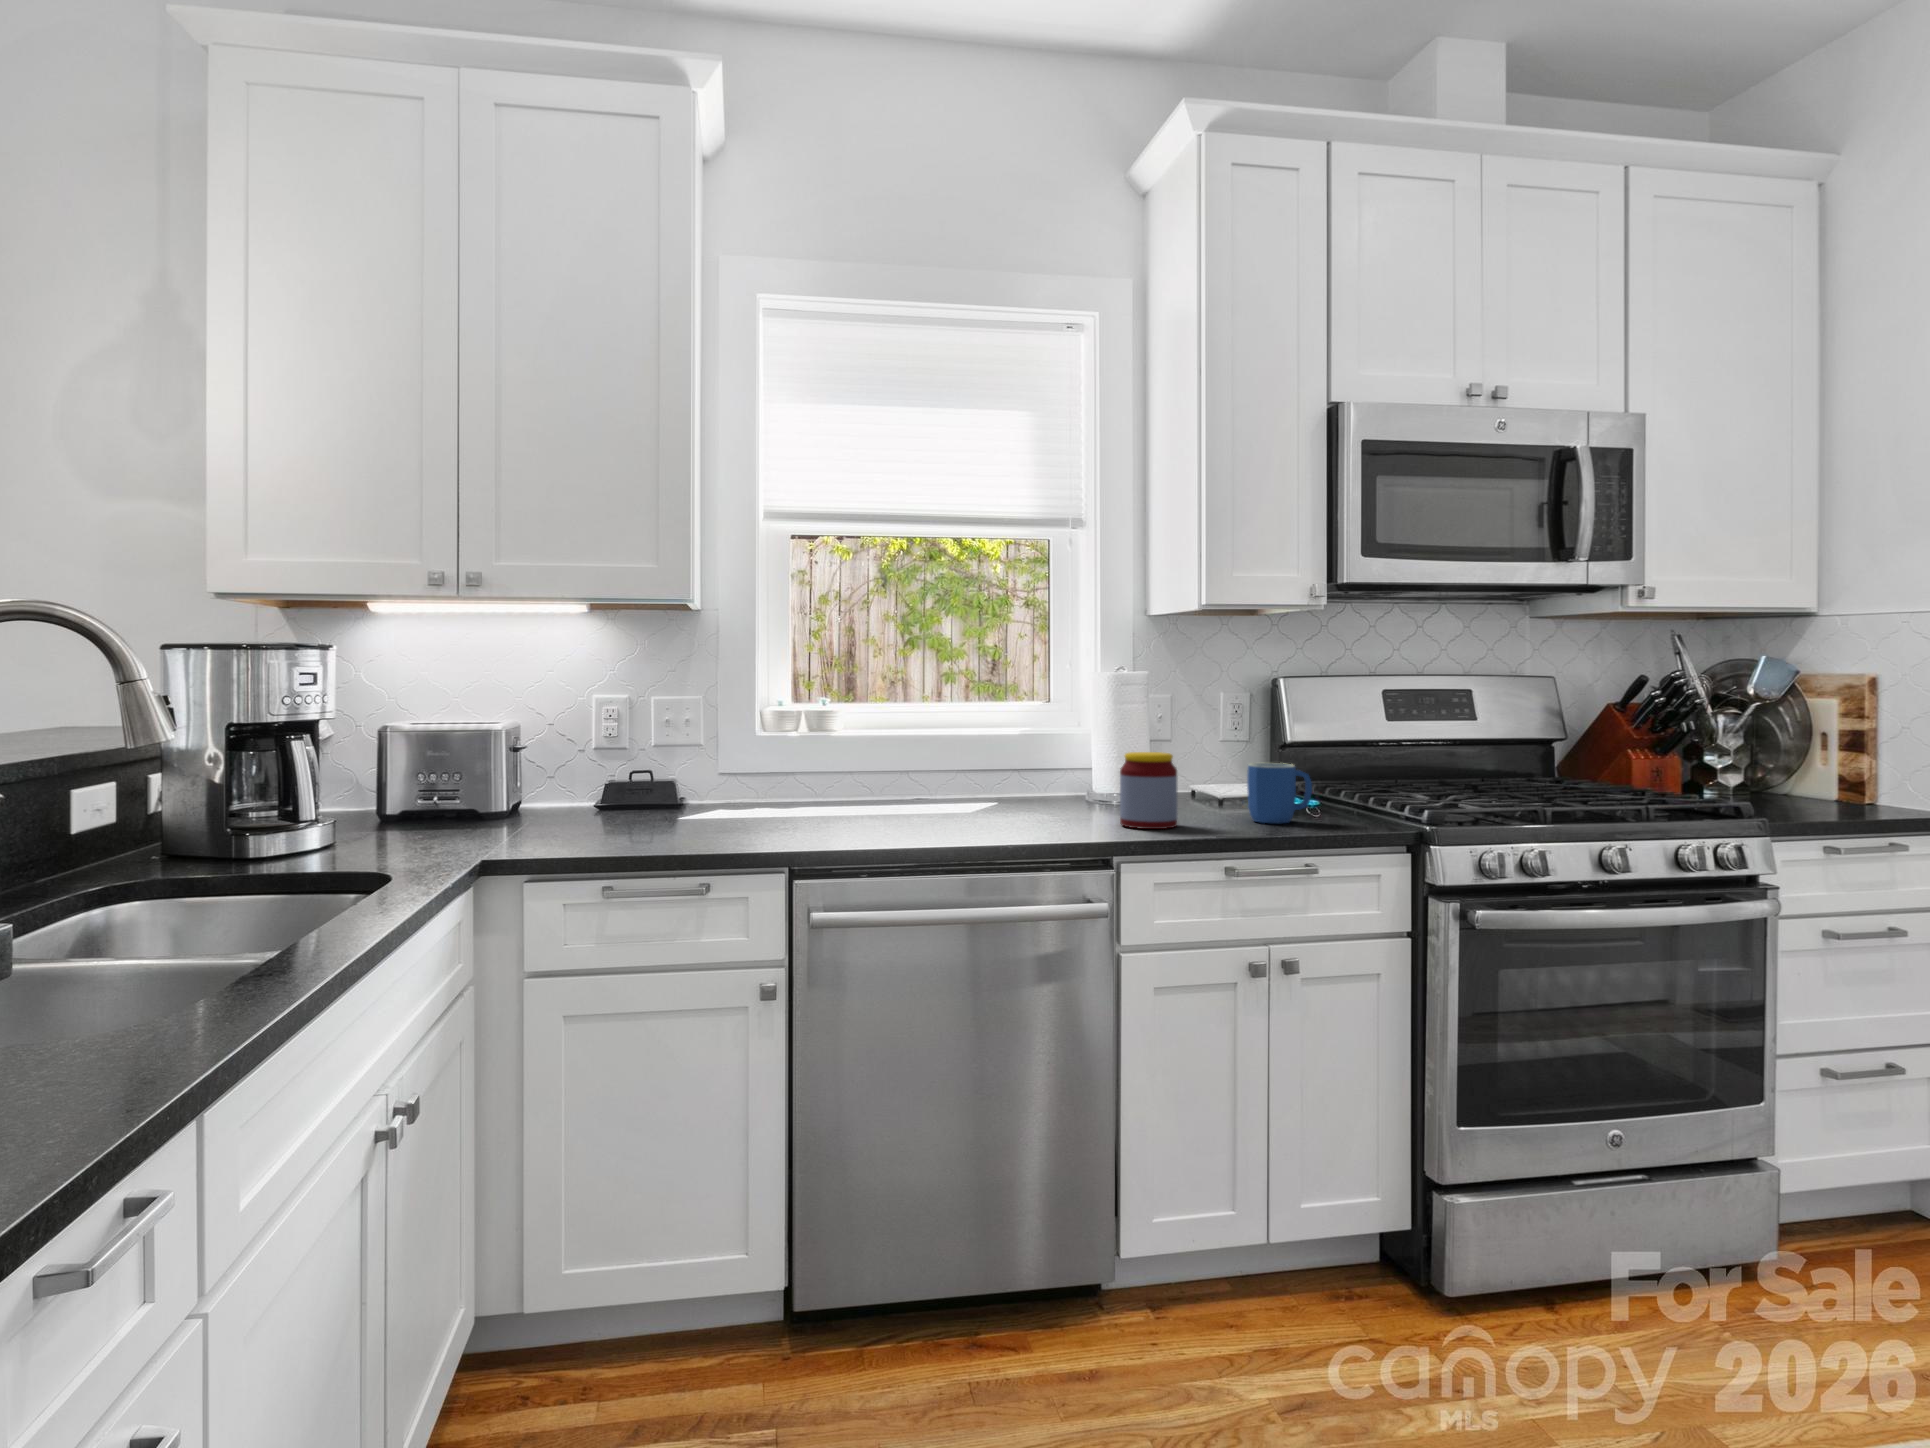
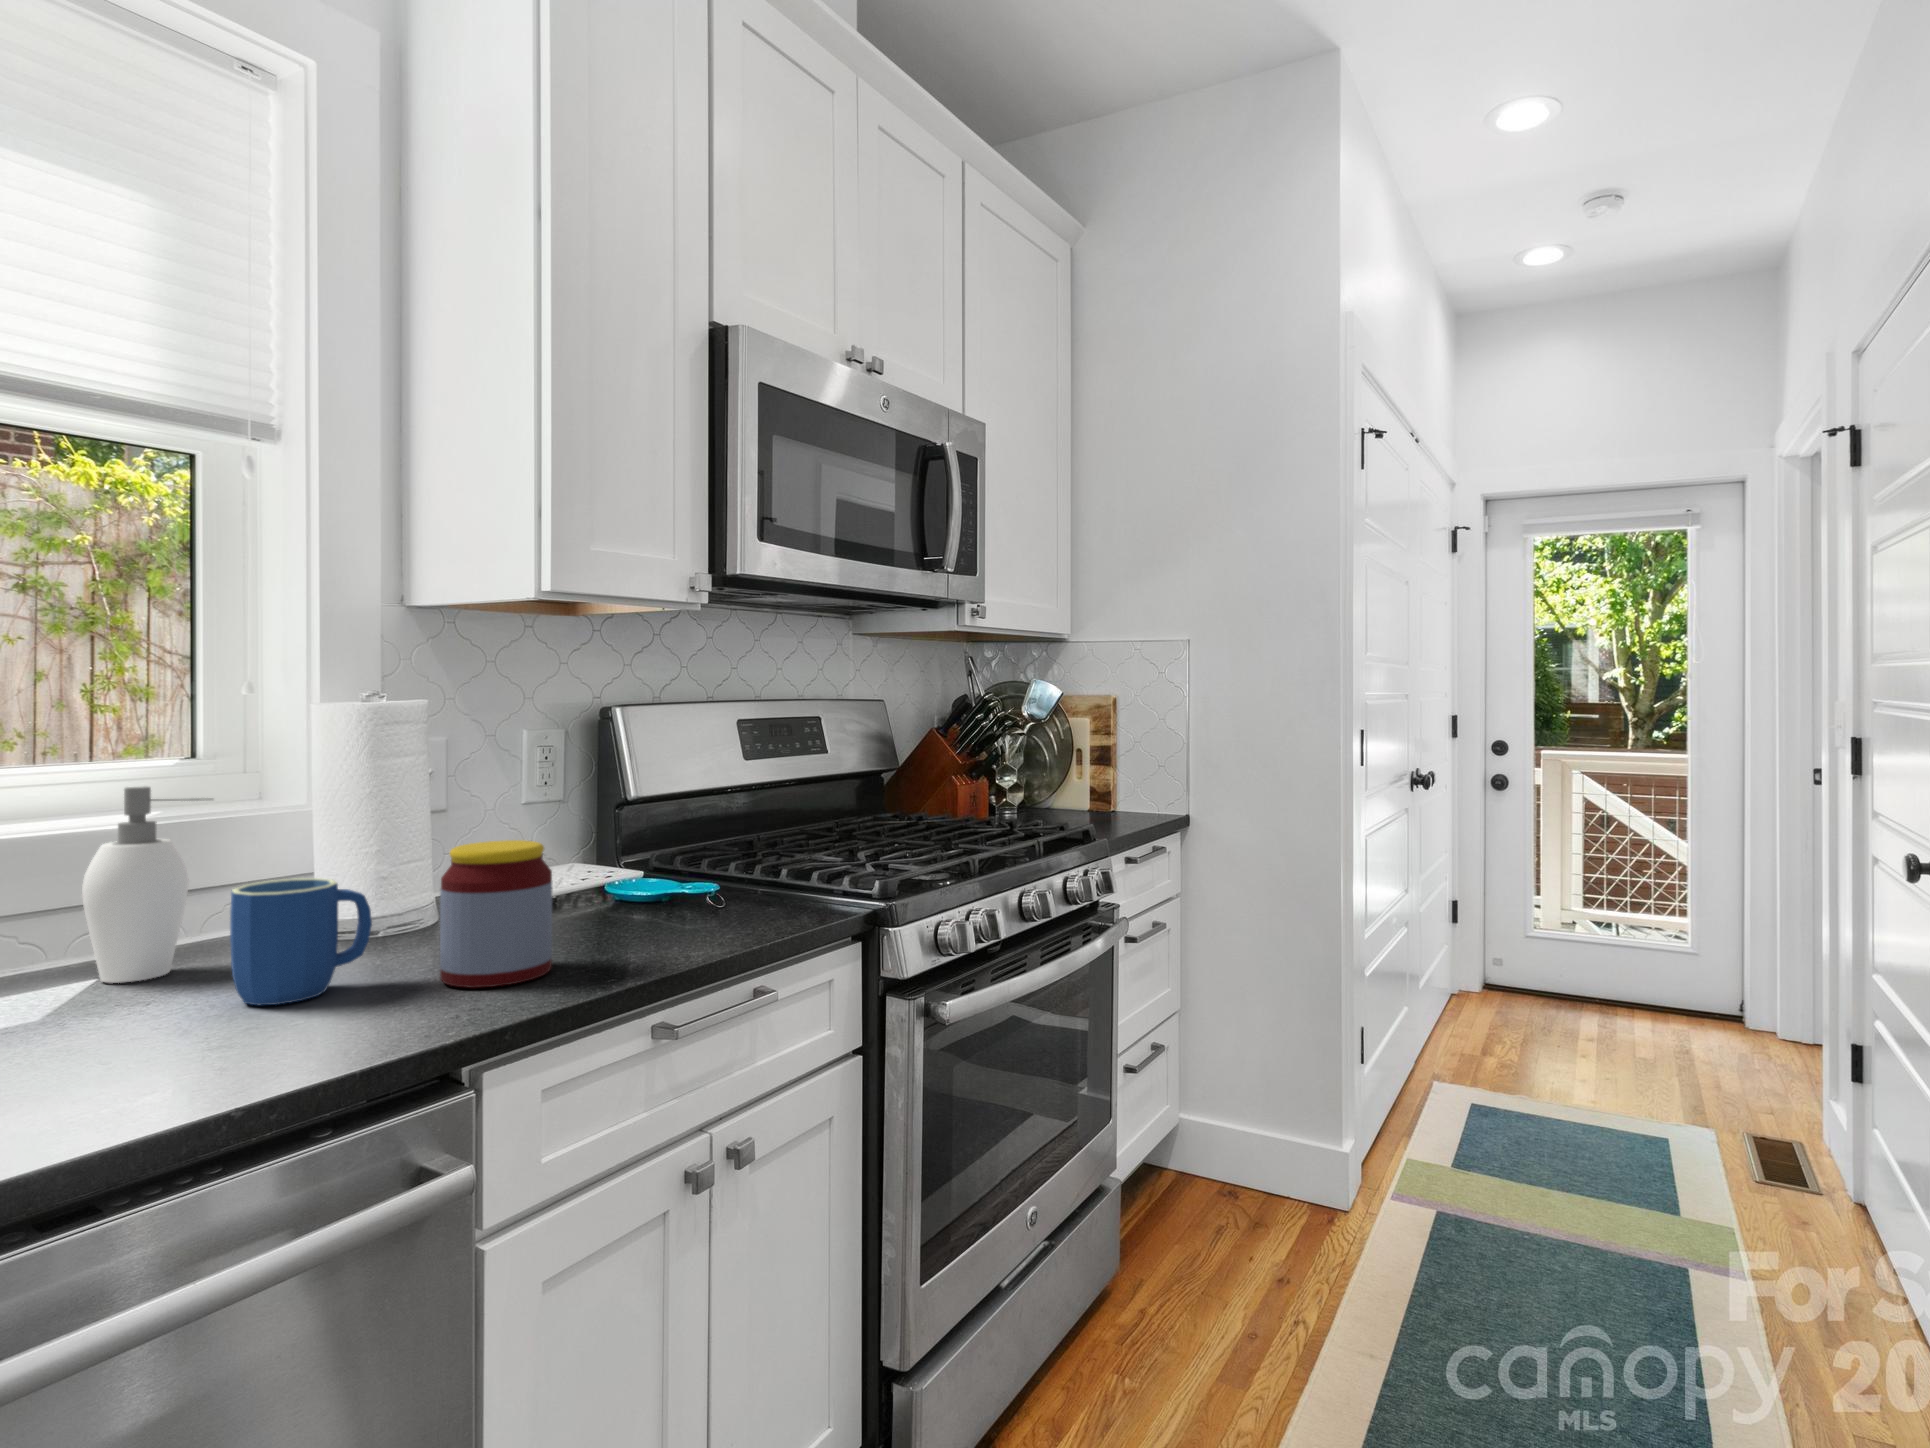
soap dispenser: none [988,715,1037,809] -> present [82,786,213,983]
mug: present [1247,763,1312,823] -> present [230,878,372,1005]

